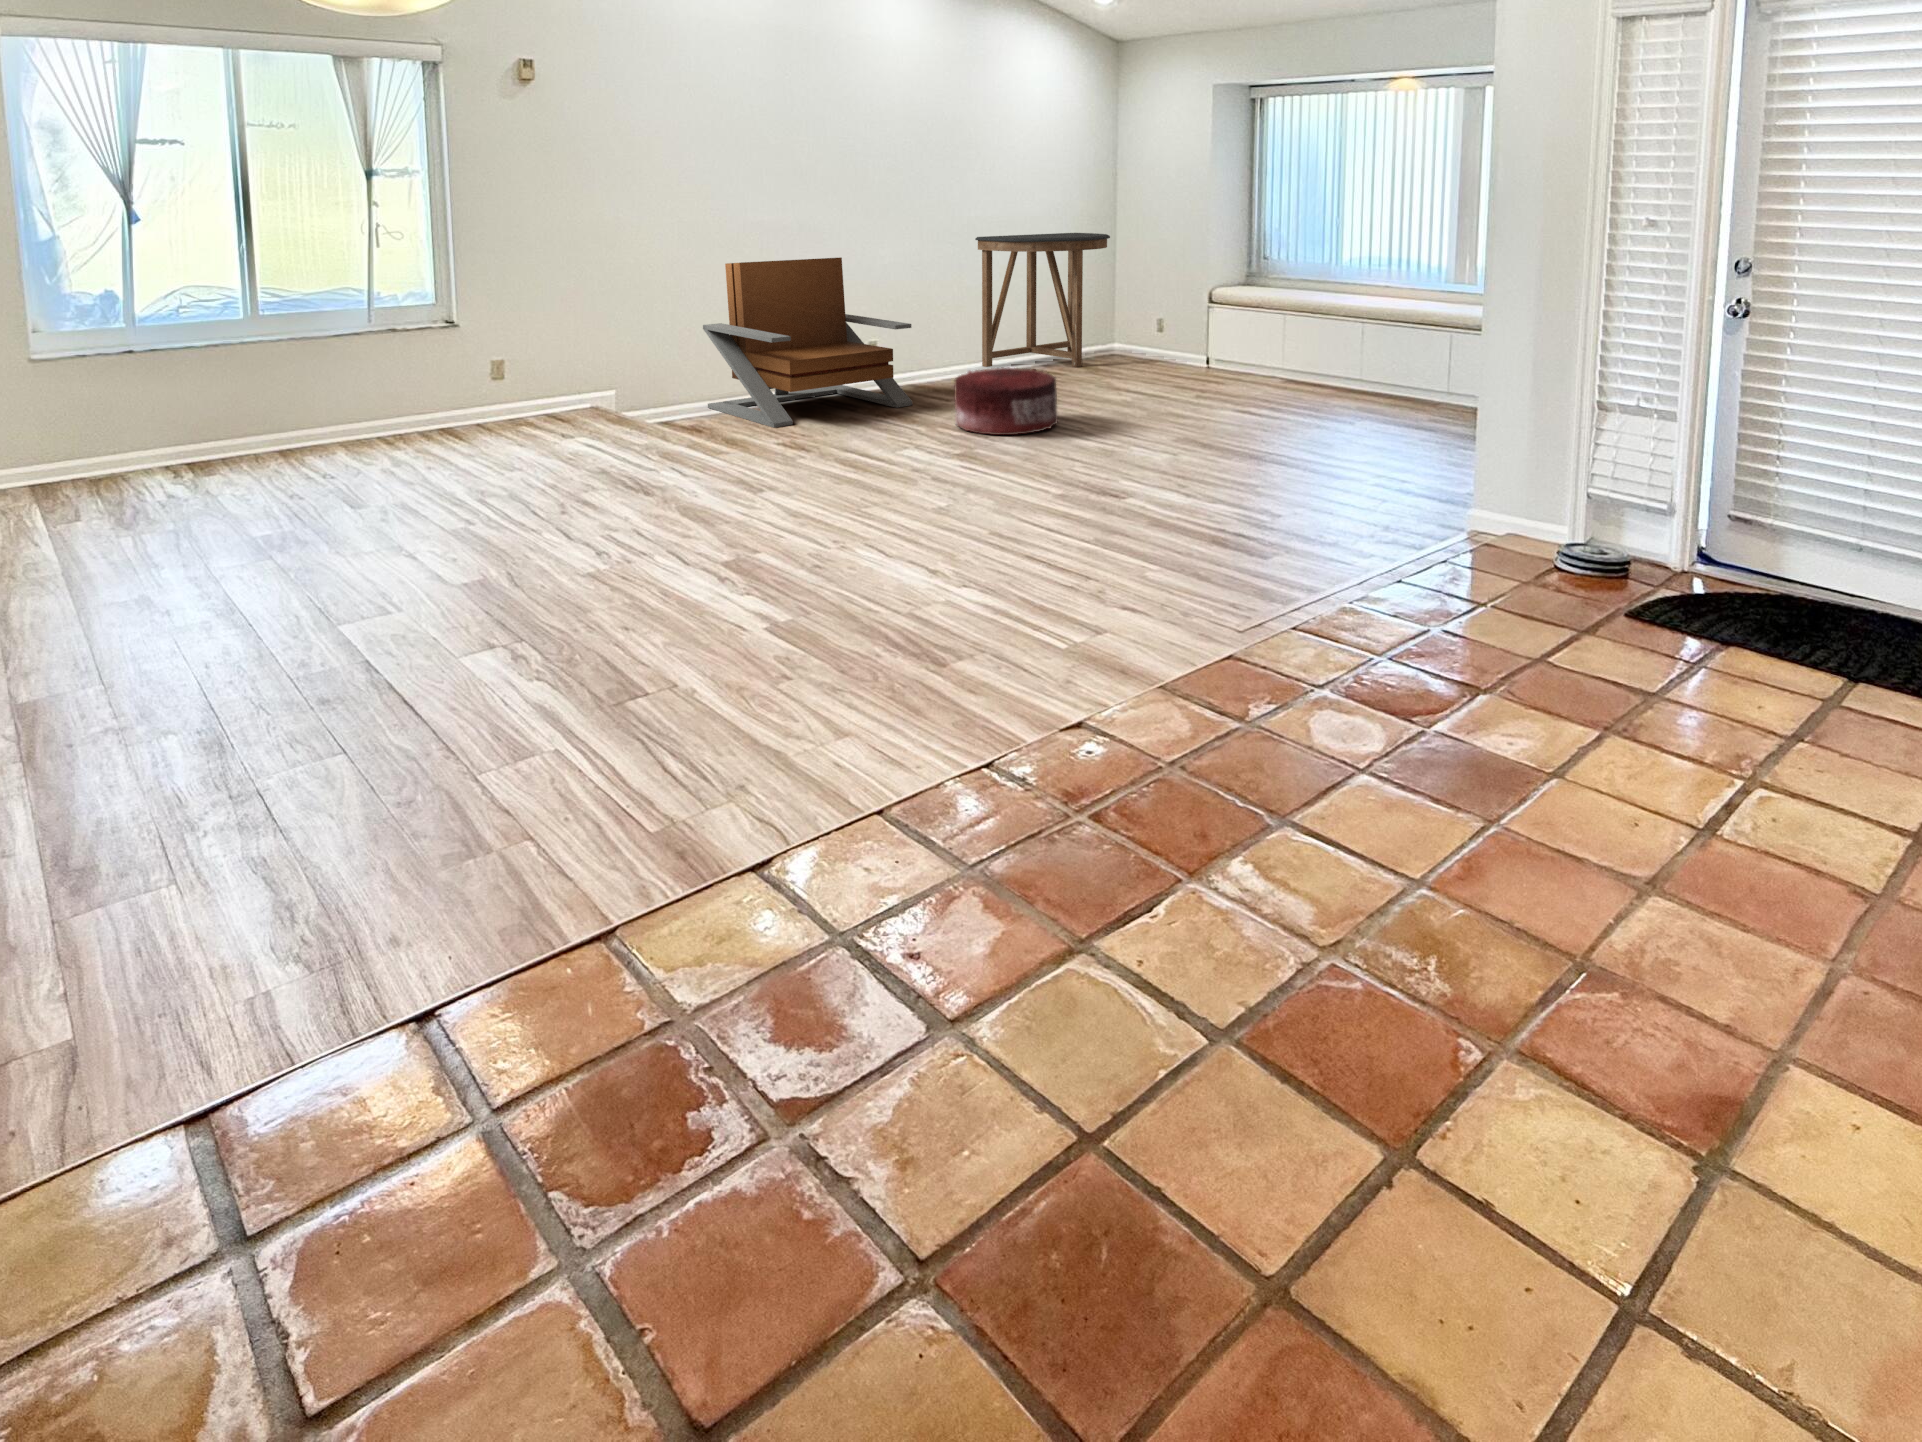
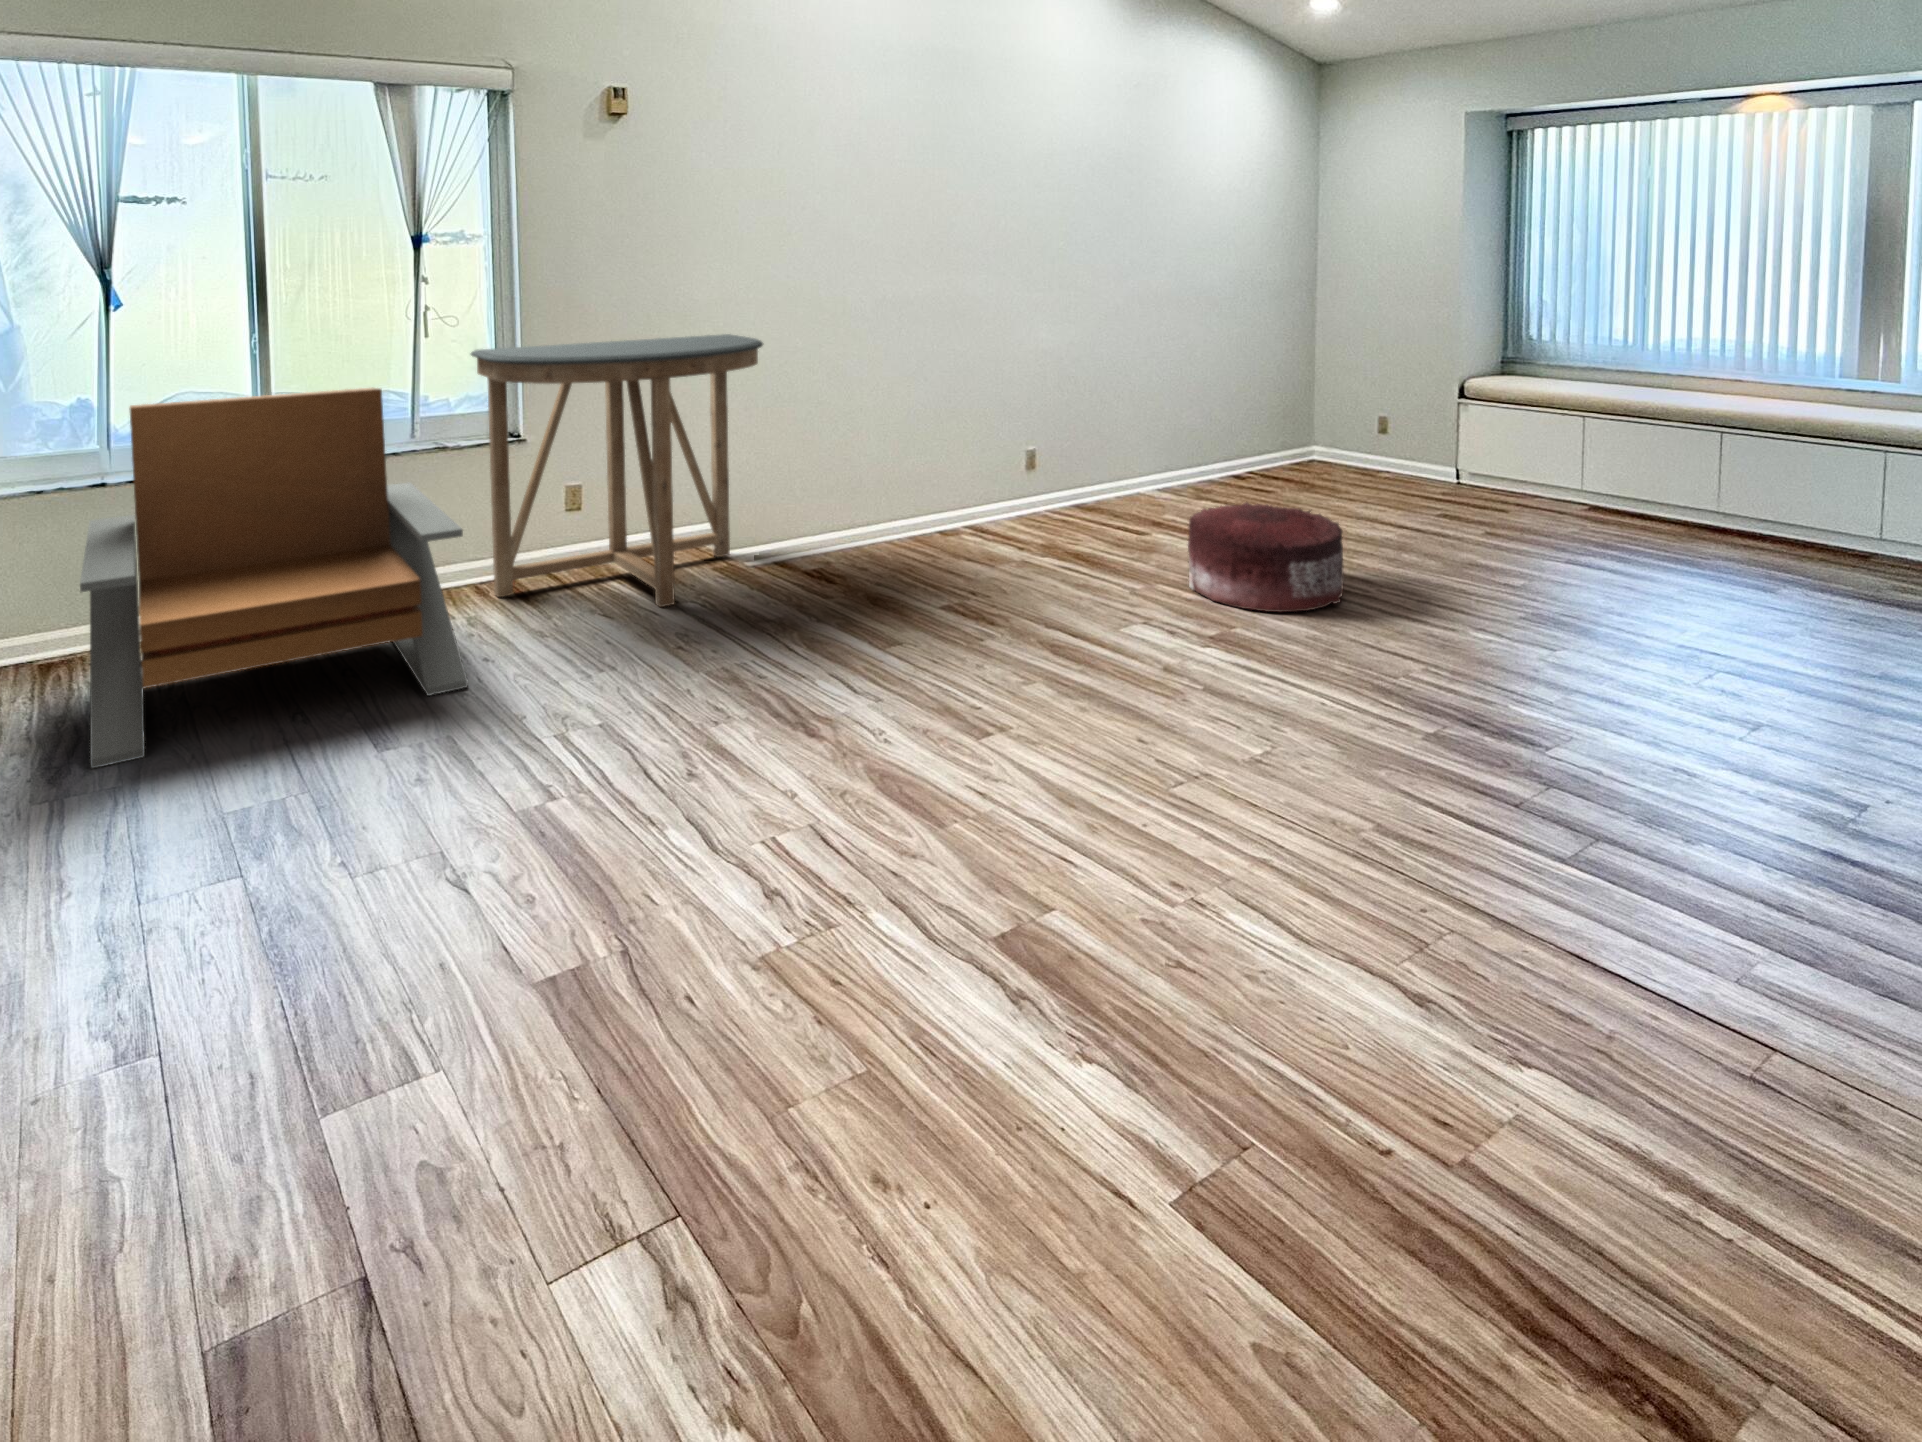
console table: present [975,233,1110,367] -> present [471,334,763,607]
lounge chair: present [703,257,912,428] -> present [80,388,468,768]

